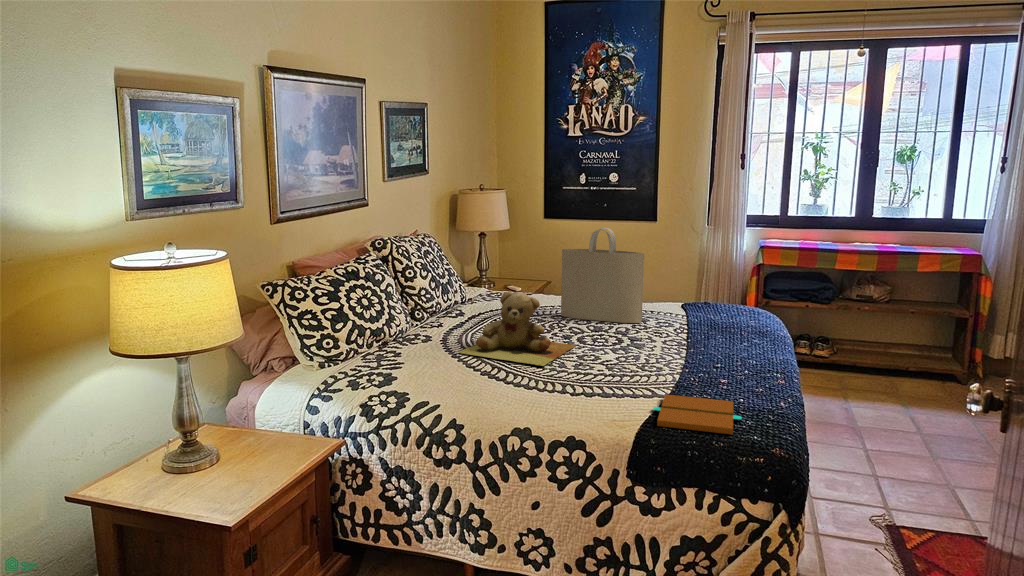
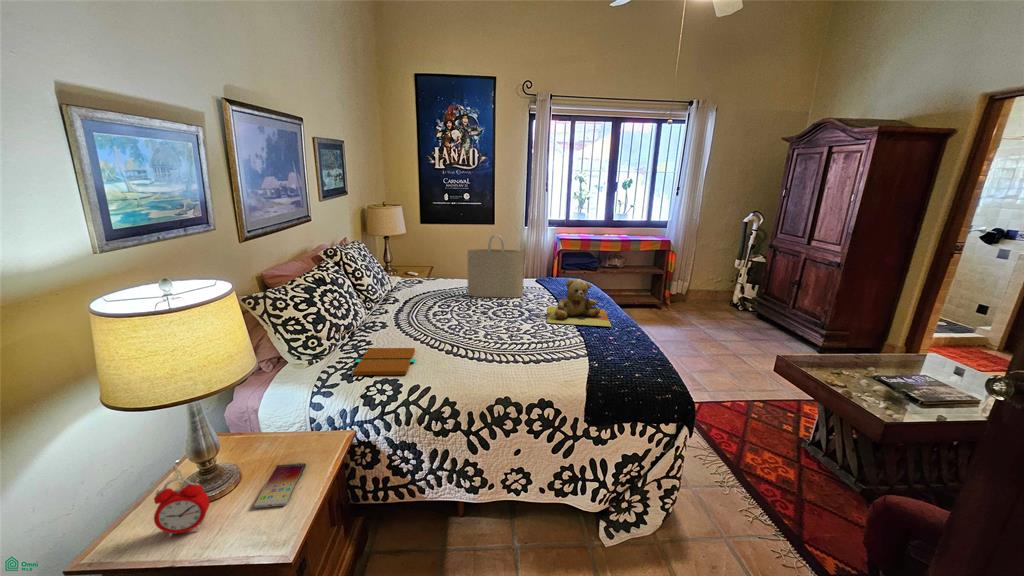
teddy bear: present [459,292,576,366] -> present [547,279,611,326]
book: present [653,395,742,434] -> present [353,348,417,375]
alarm clock: none [137,431,183,489] -> present [154,478,209,537]
smartphone: none [221,454,280,485] -> present [254,463,305,508]

